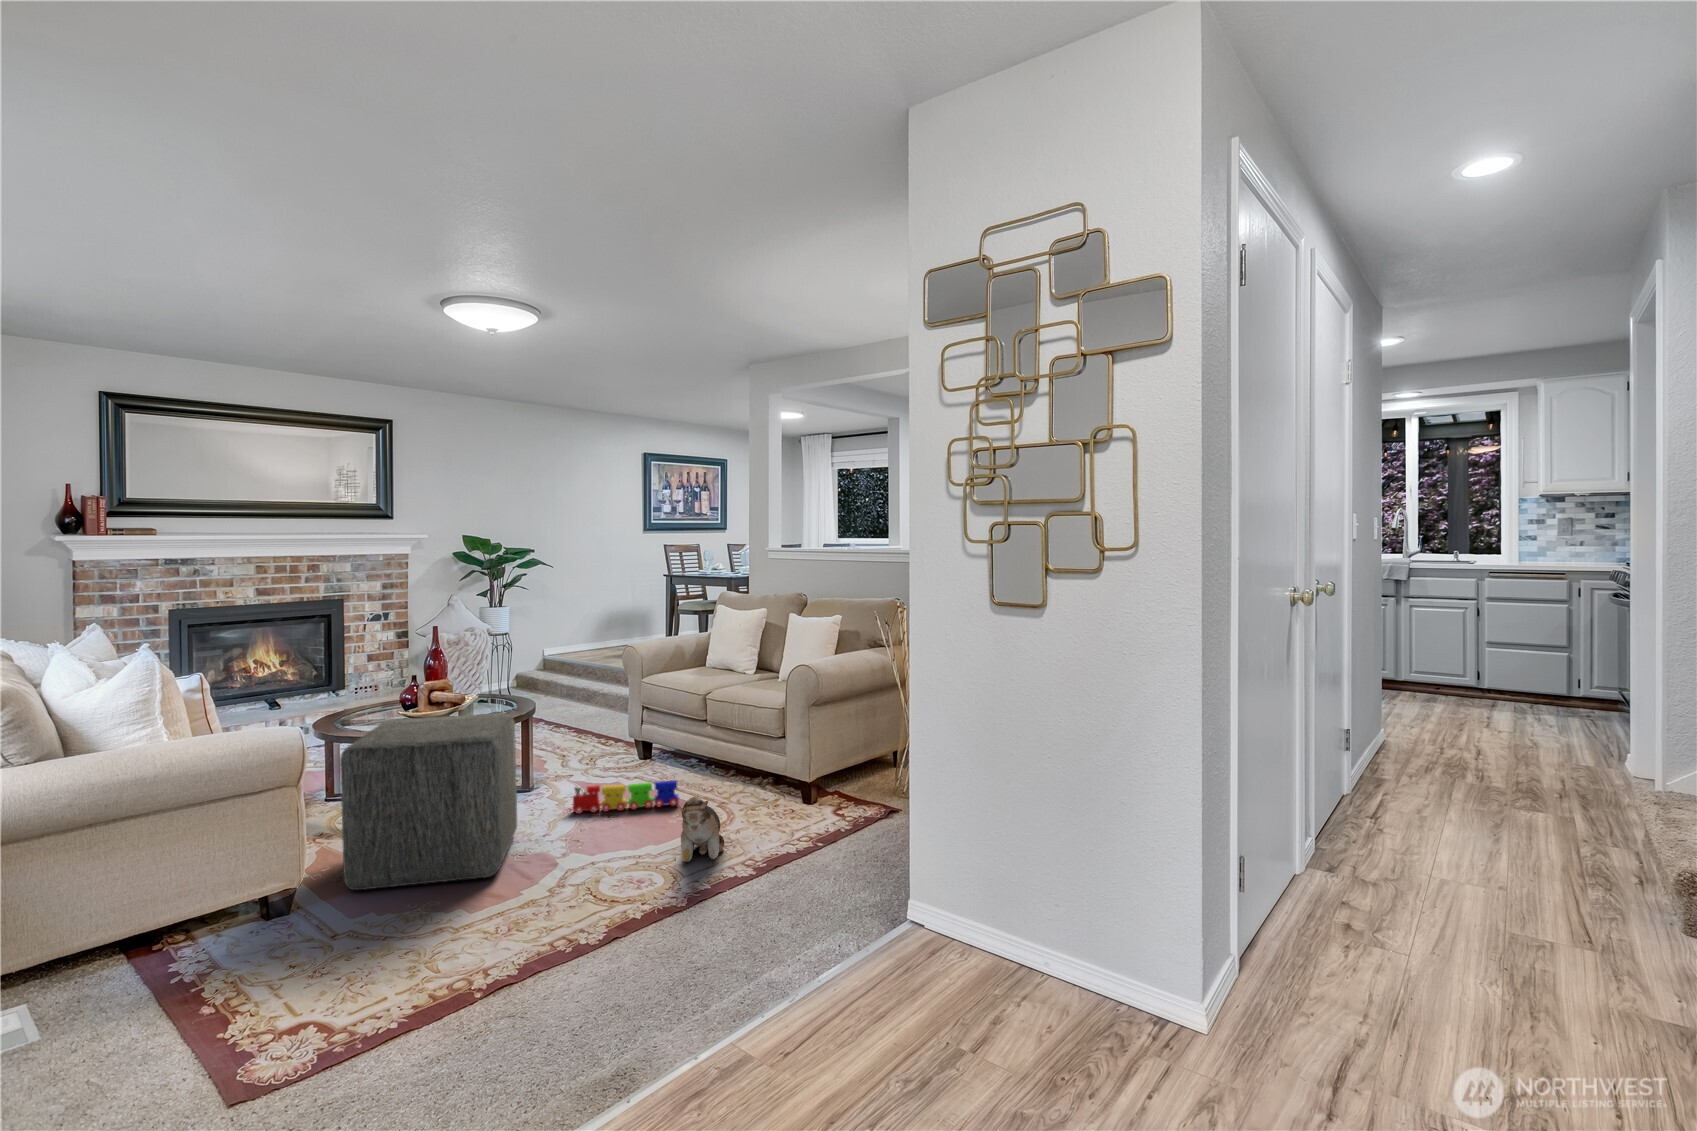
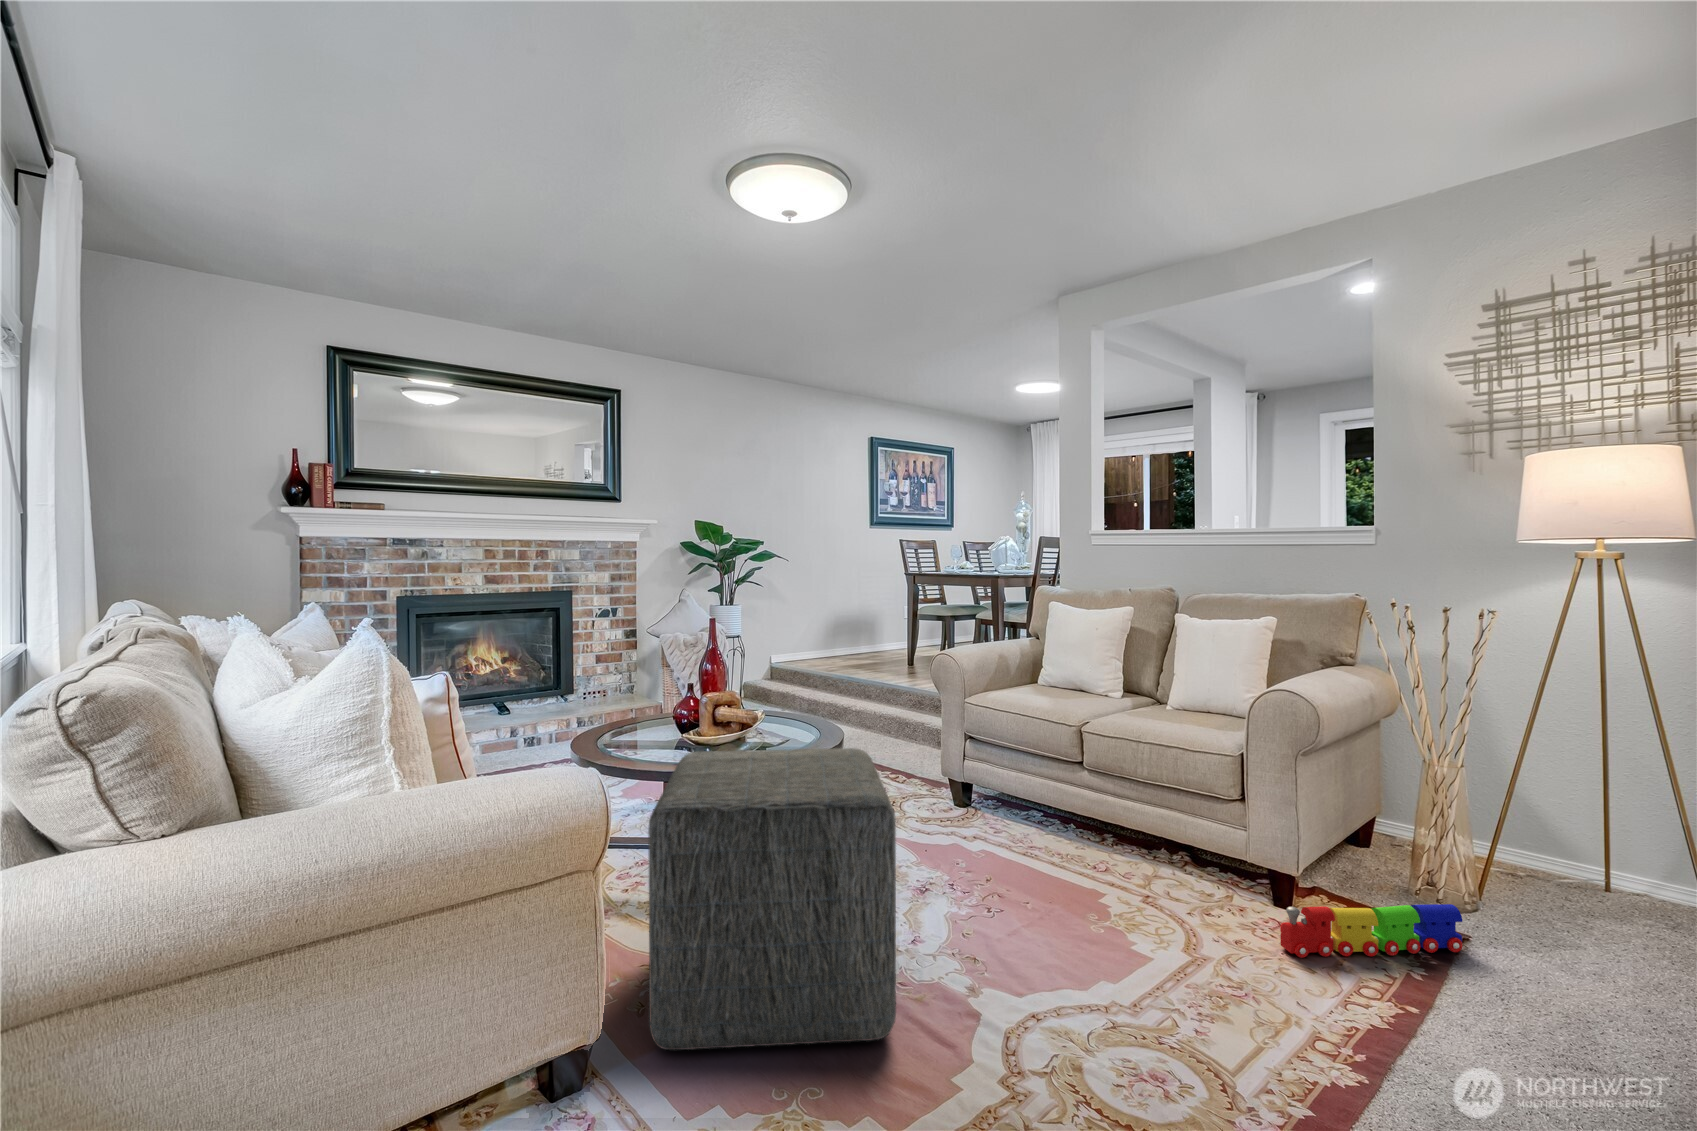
toy train: present [573,781,679,814] -> present [1280,904,1463,958]
plush toy: present [677,796,724,862] -> none [1172,919,1267,1035]

